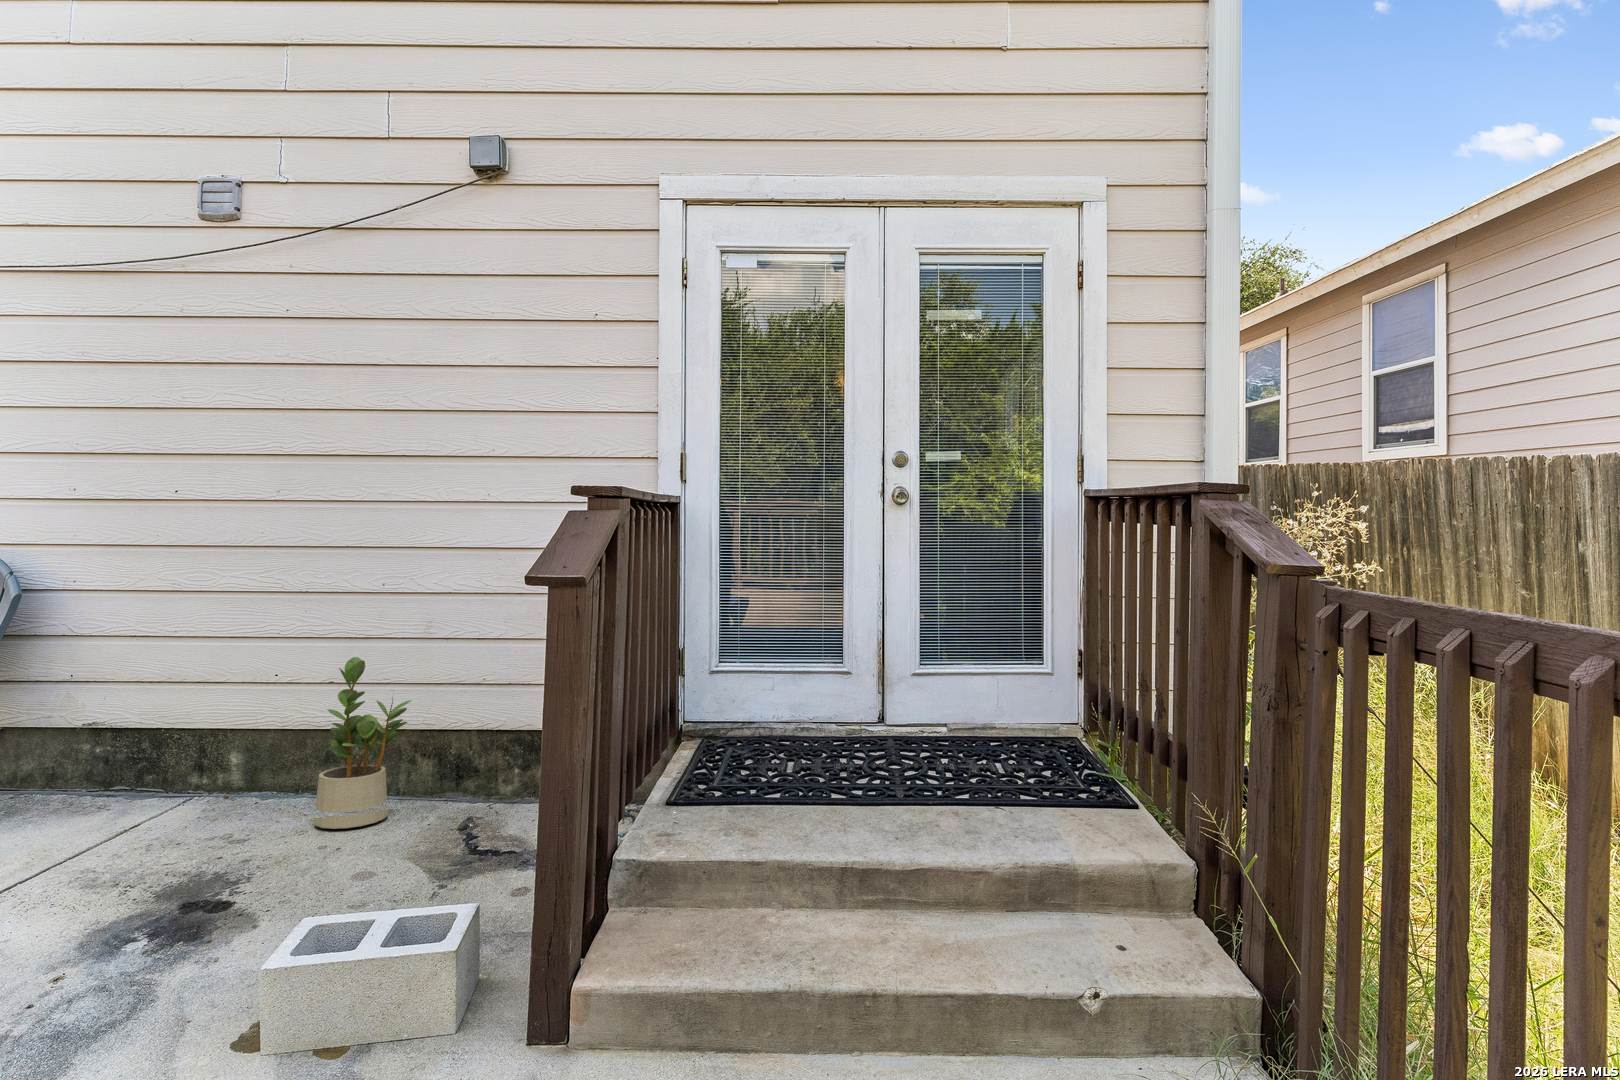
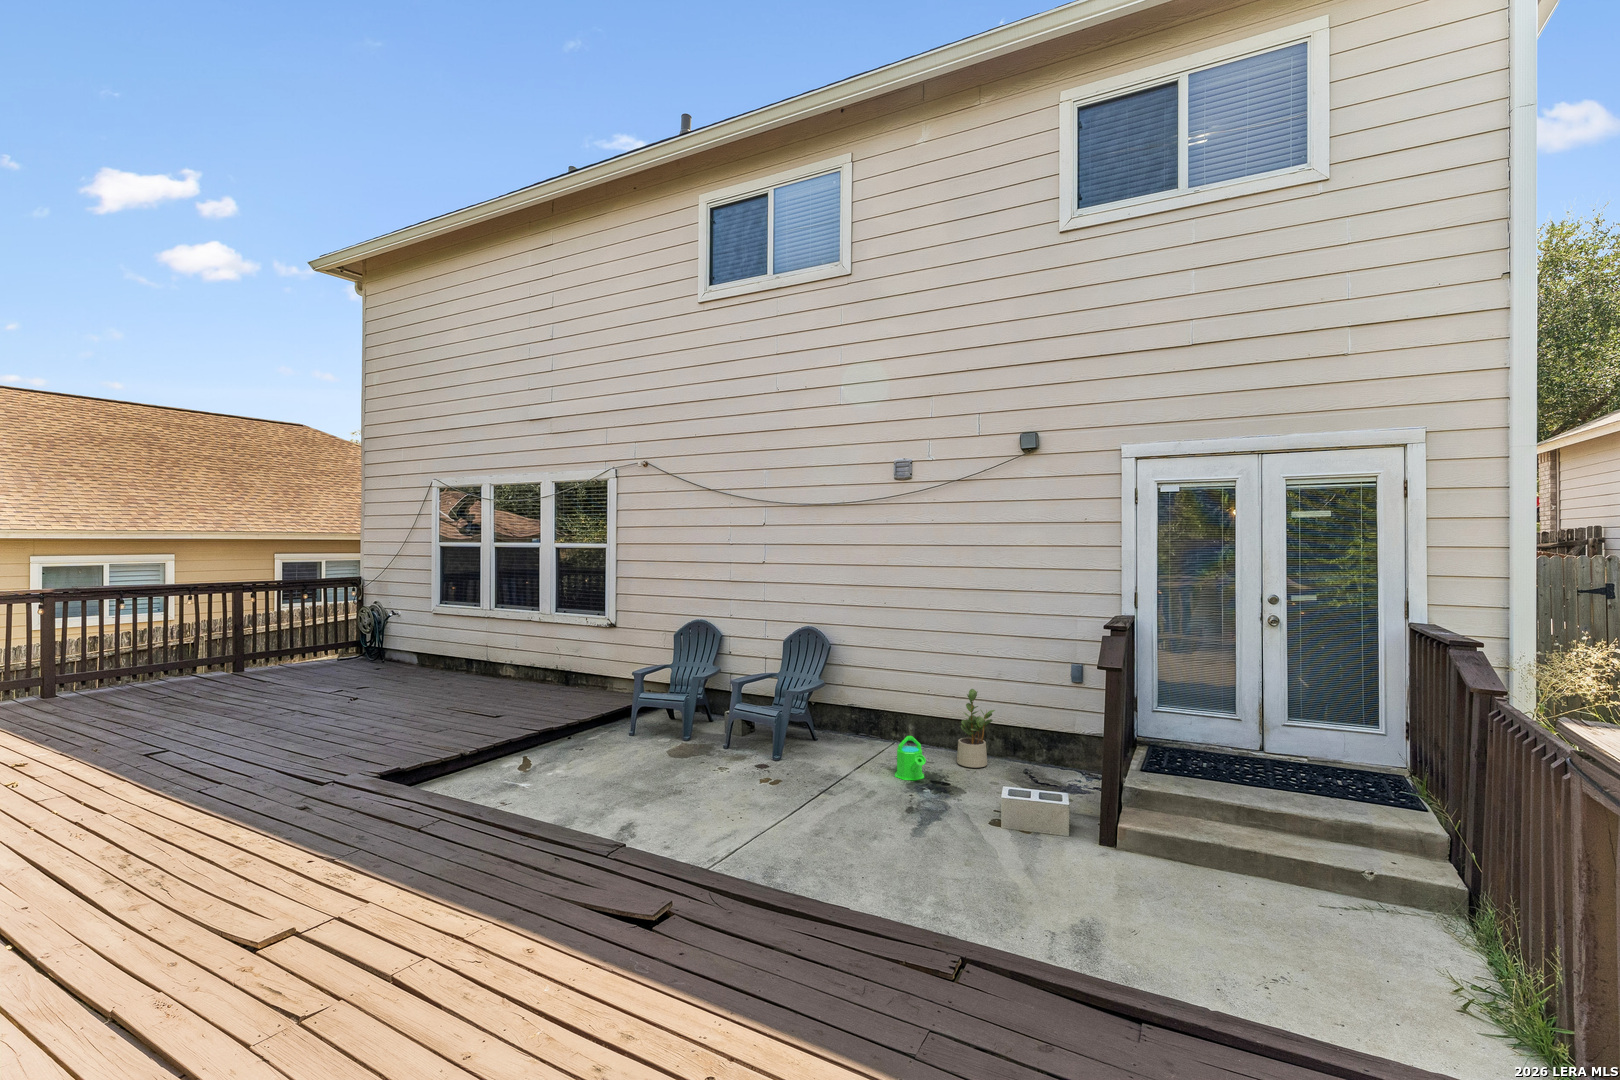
watering can: none [99,772,197,884] -> present [895,736,926,780]

